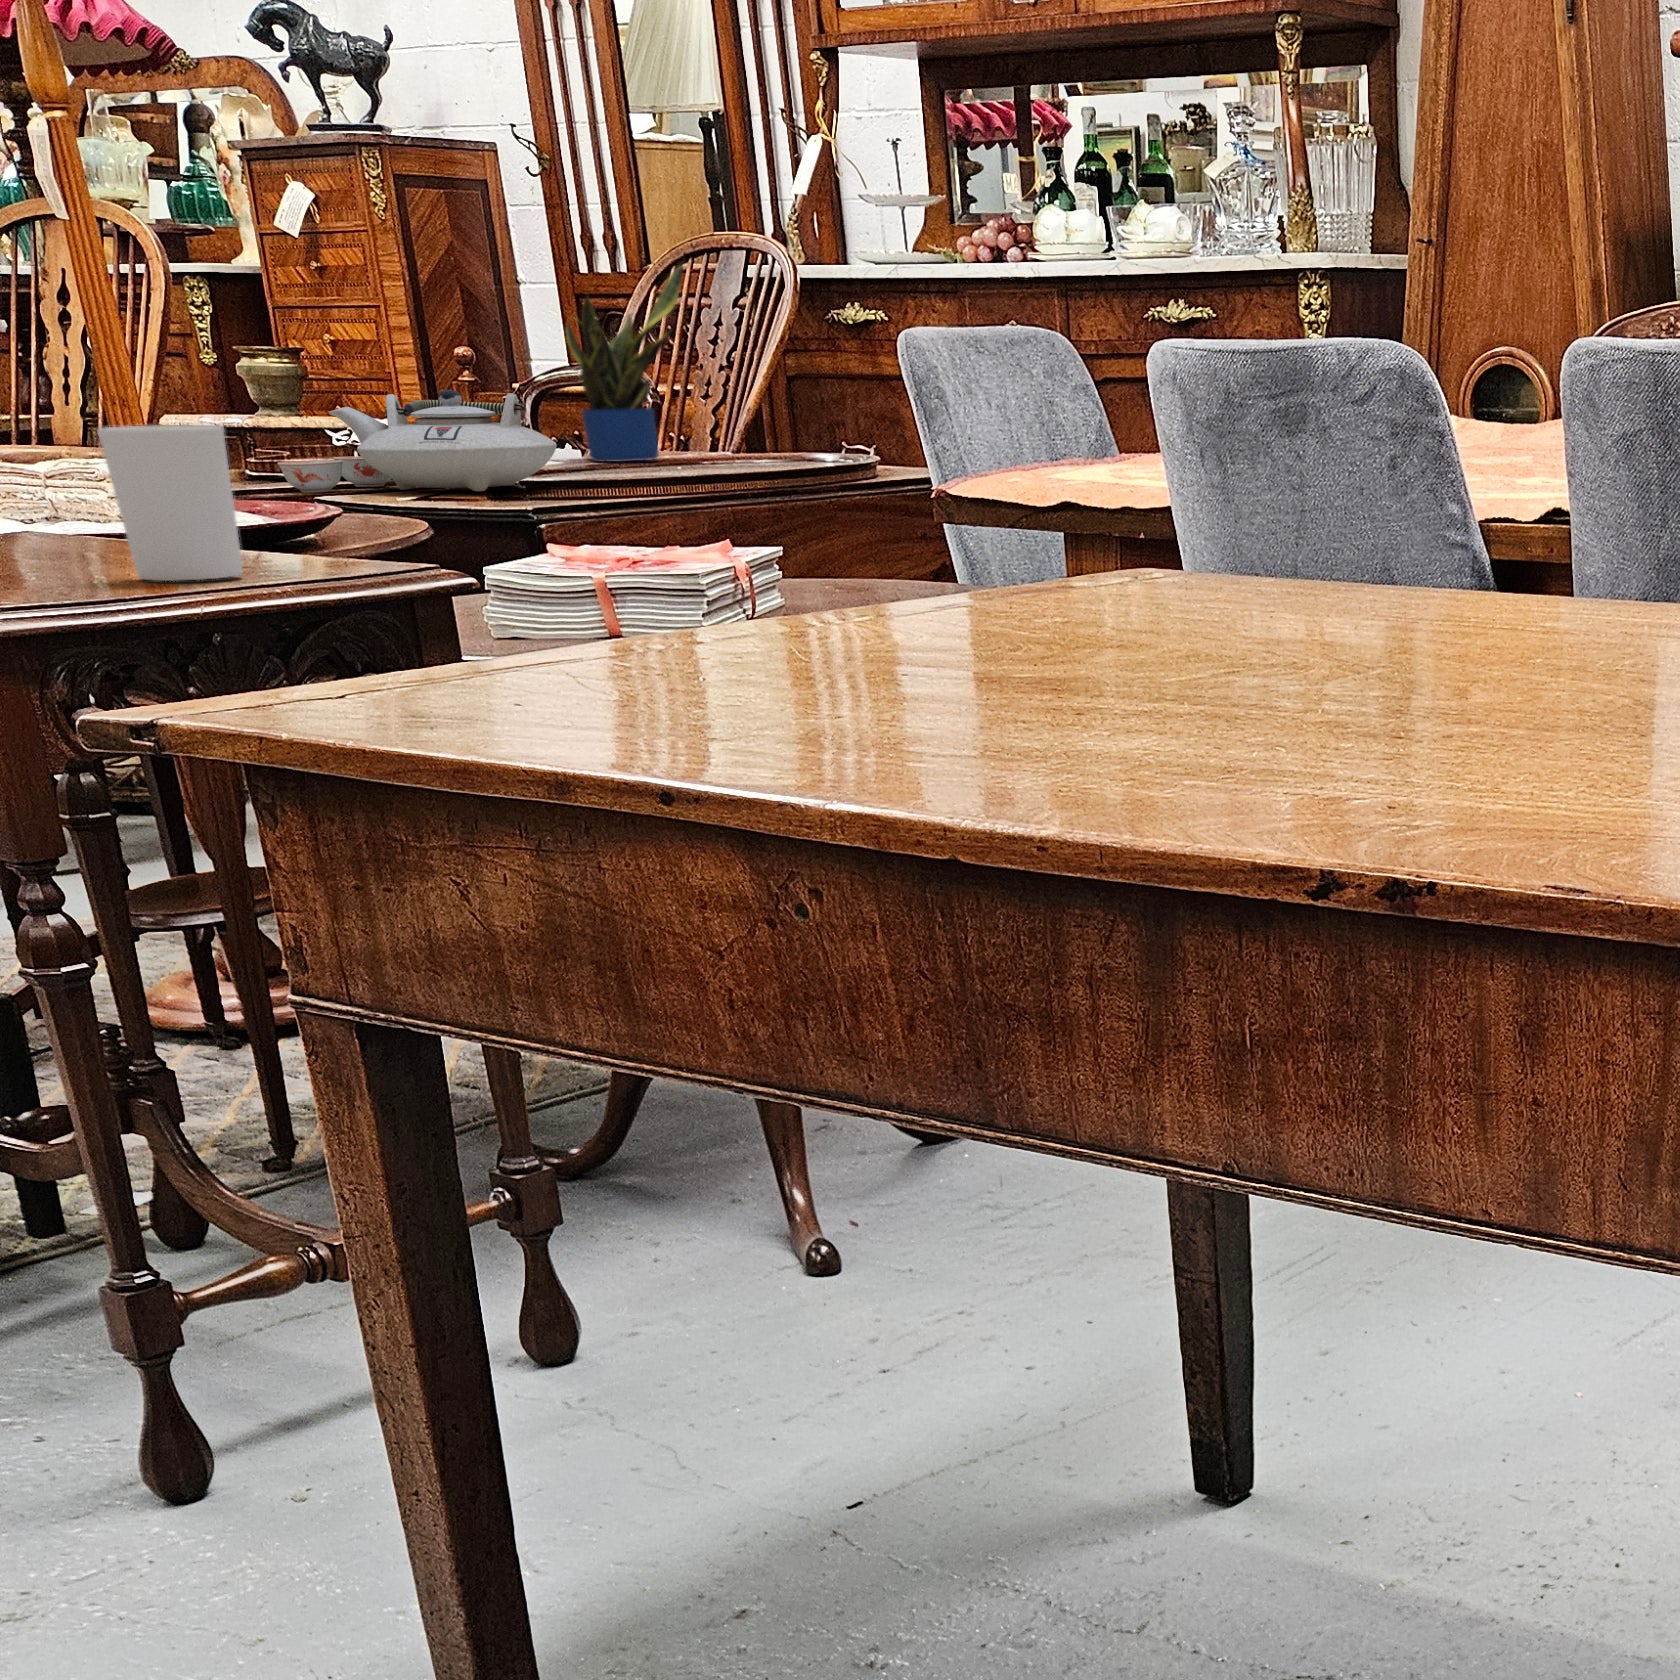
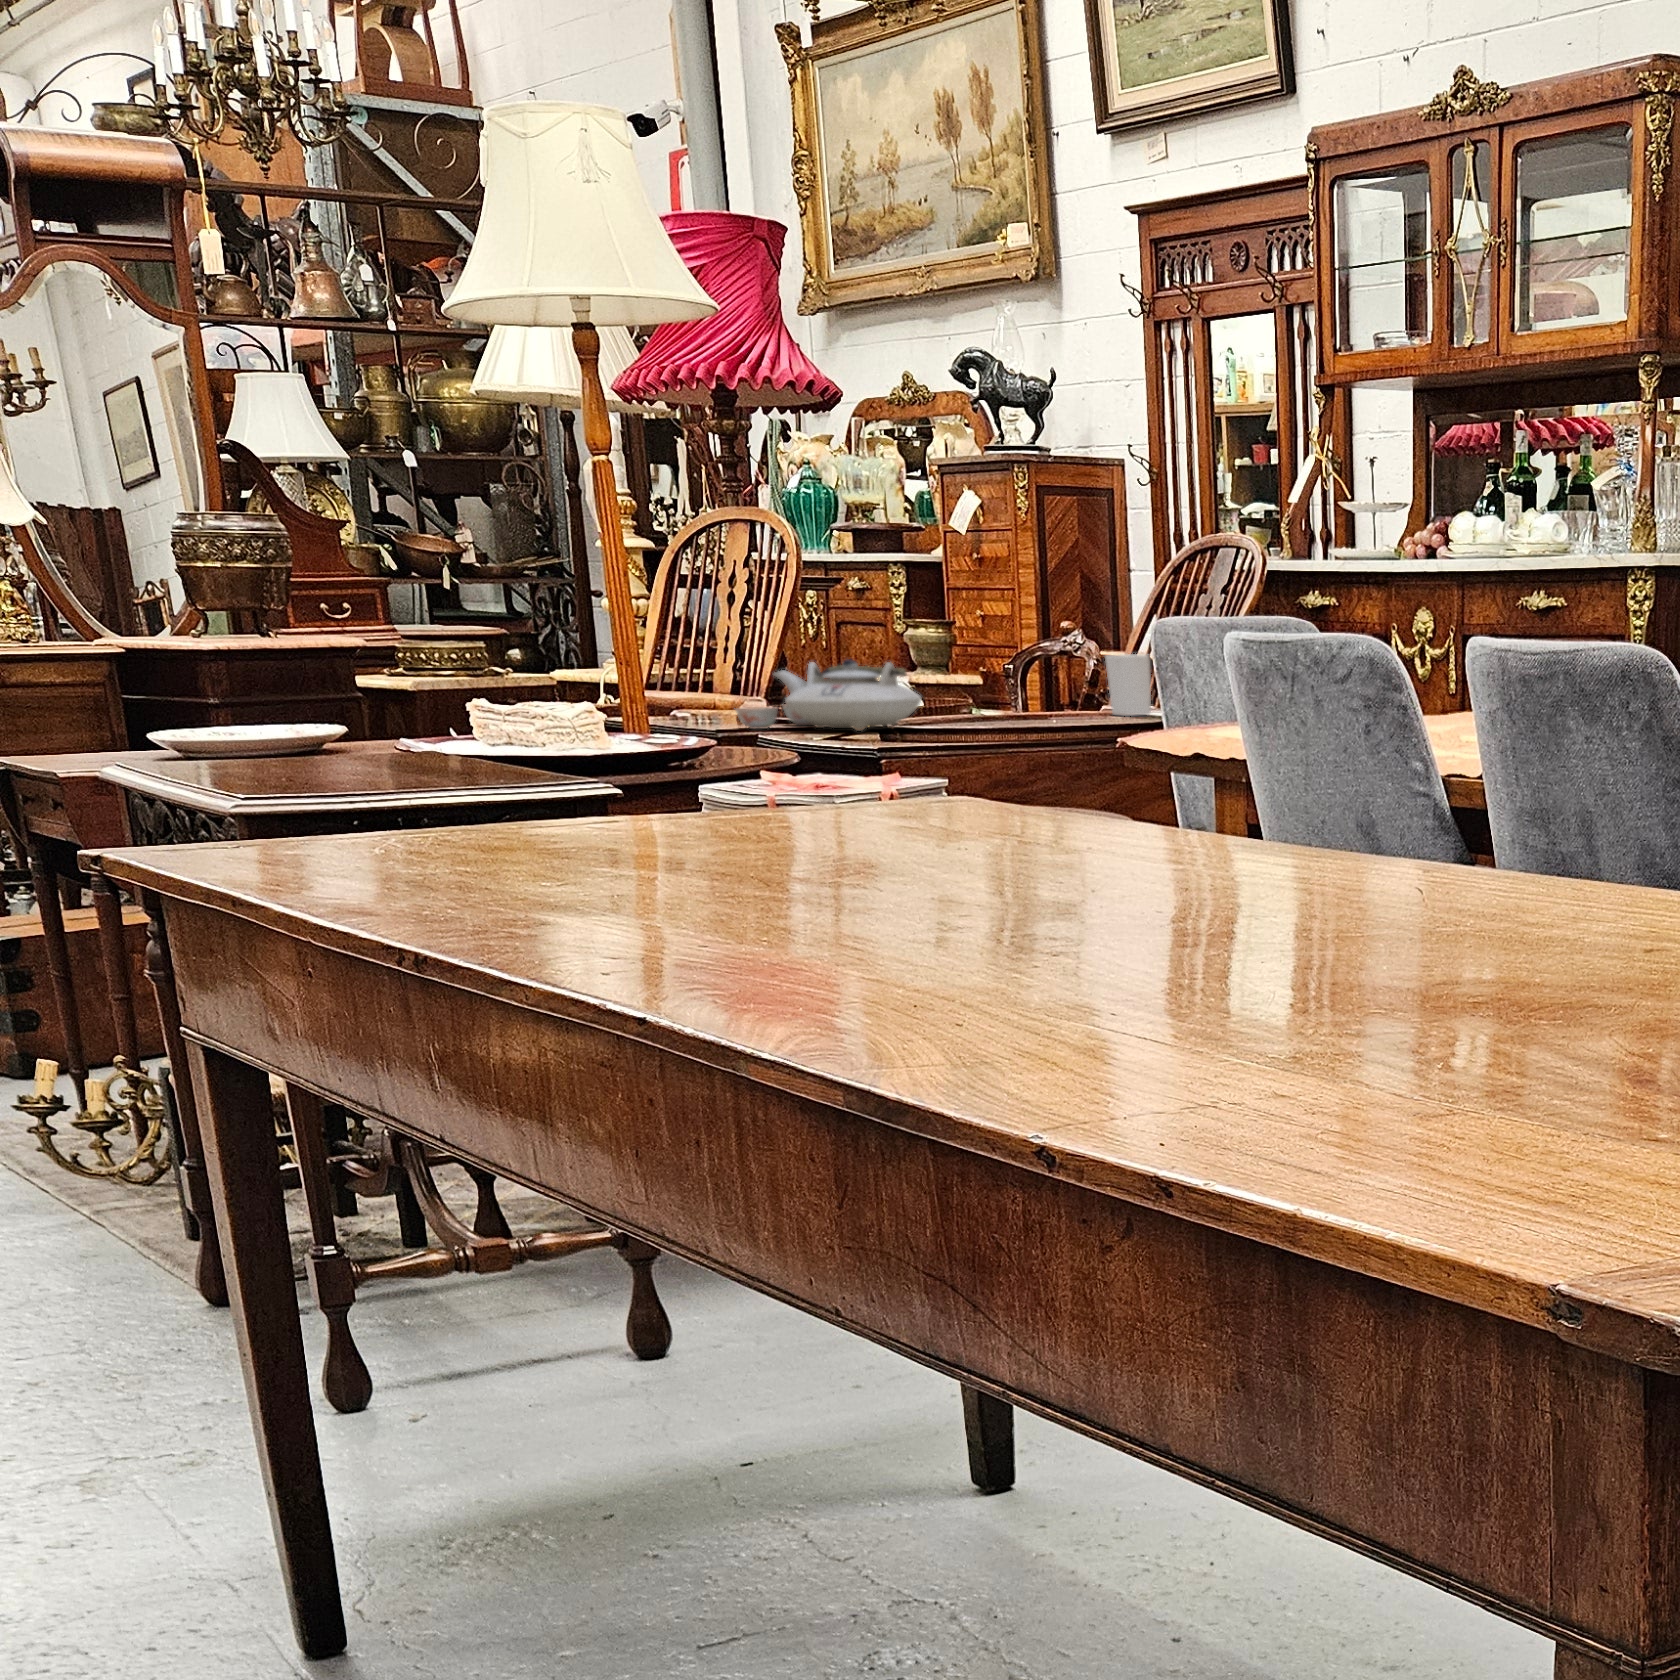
potted plant: present [566,263,683,462] -> none [1007,563,1091,706]
candle holder: present [97,425,242,581] -> present [1105,654,1151,716]

